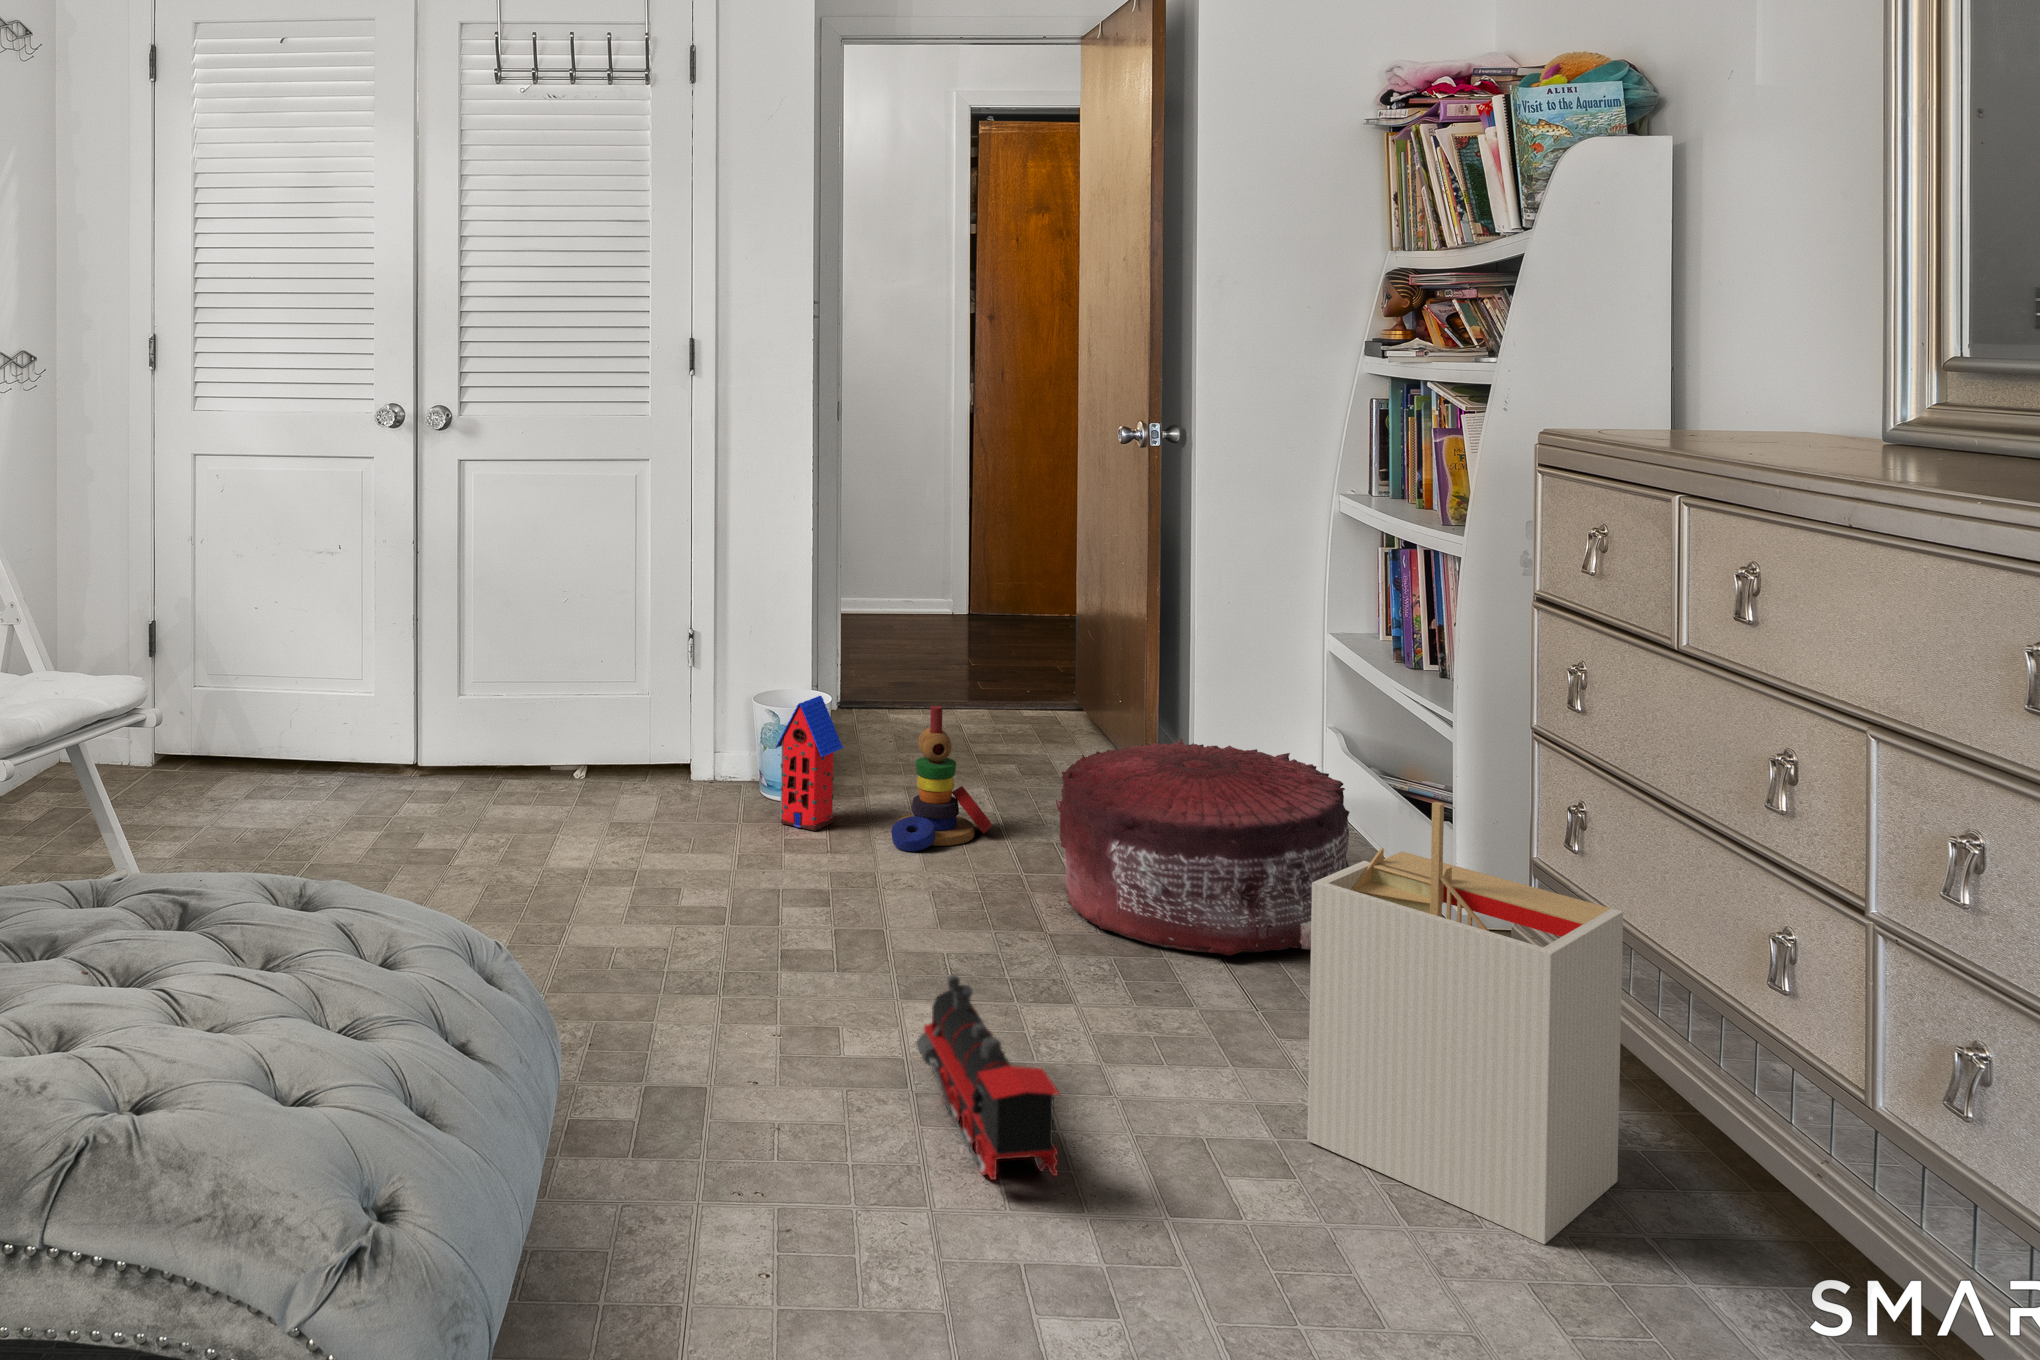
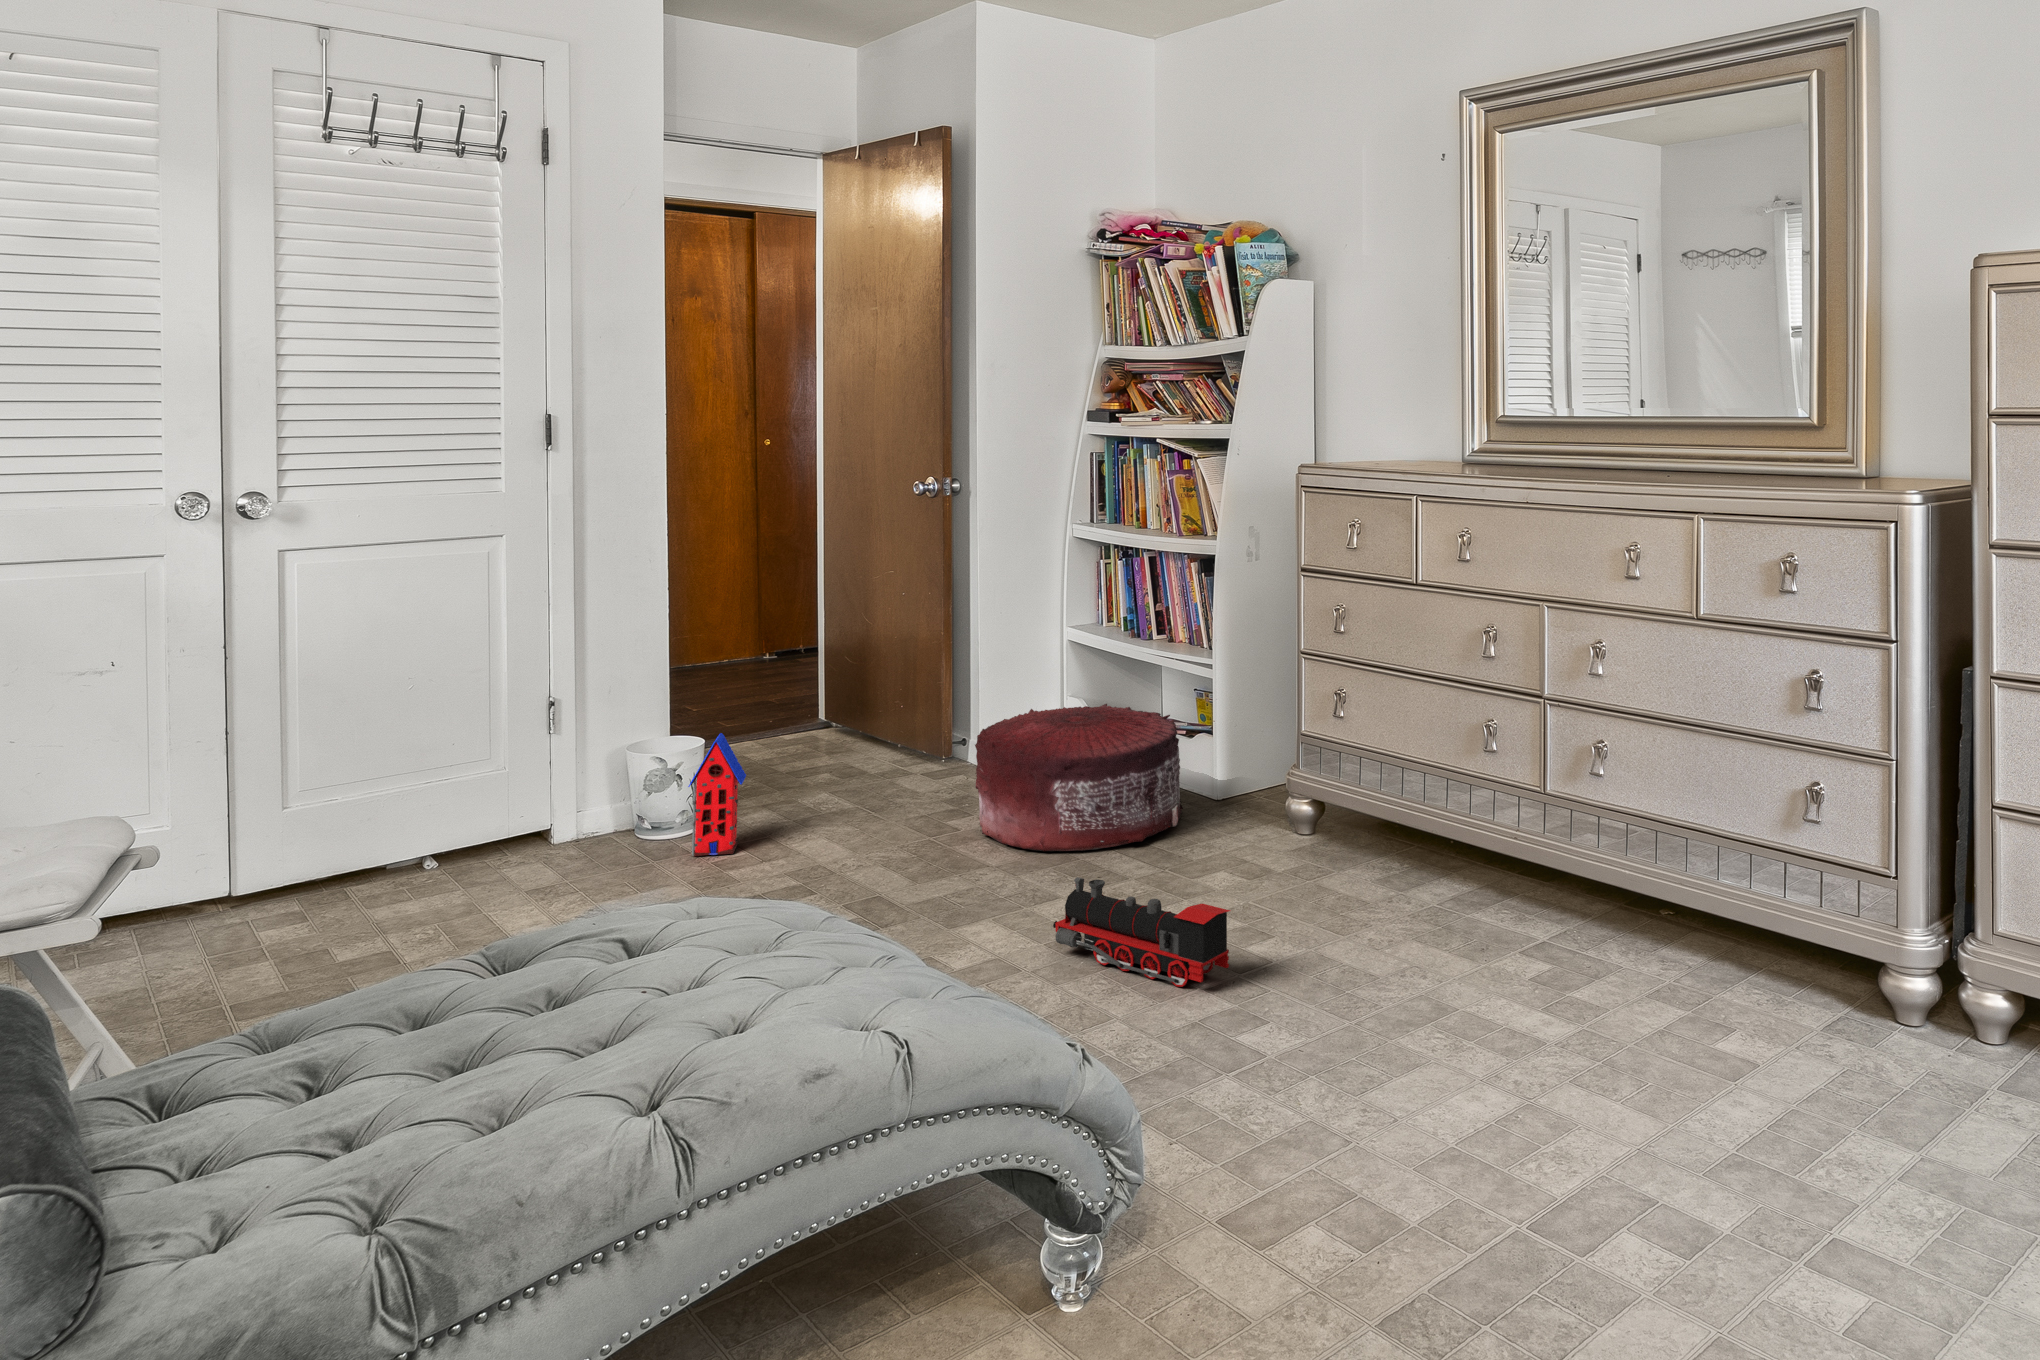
stacking toy: present [891,706,992,851] -> none [797,721,878,847]
storage bin: present [1307,802,1623,1244] -> none [1304,683,1450,913]

